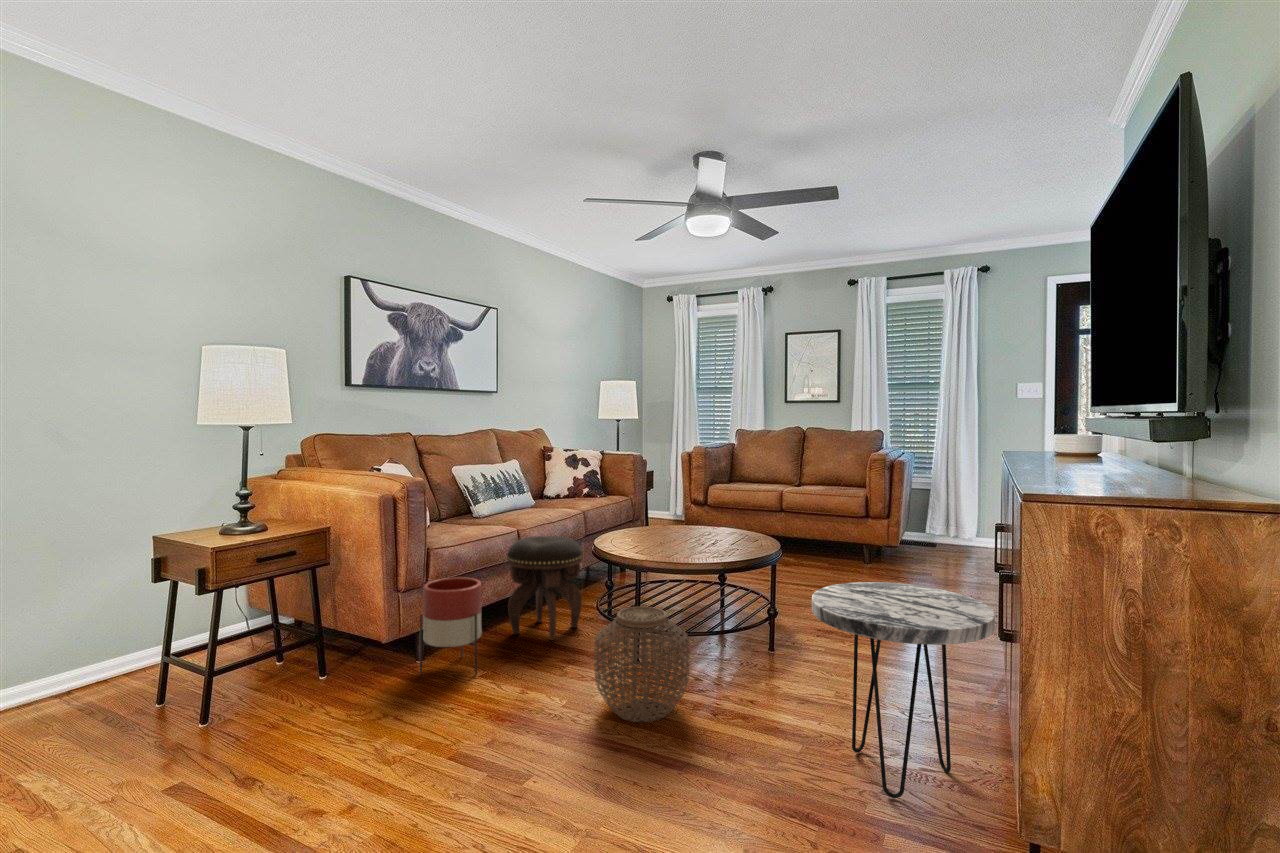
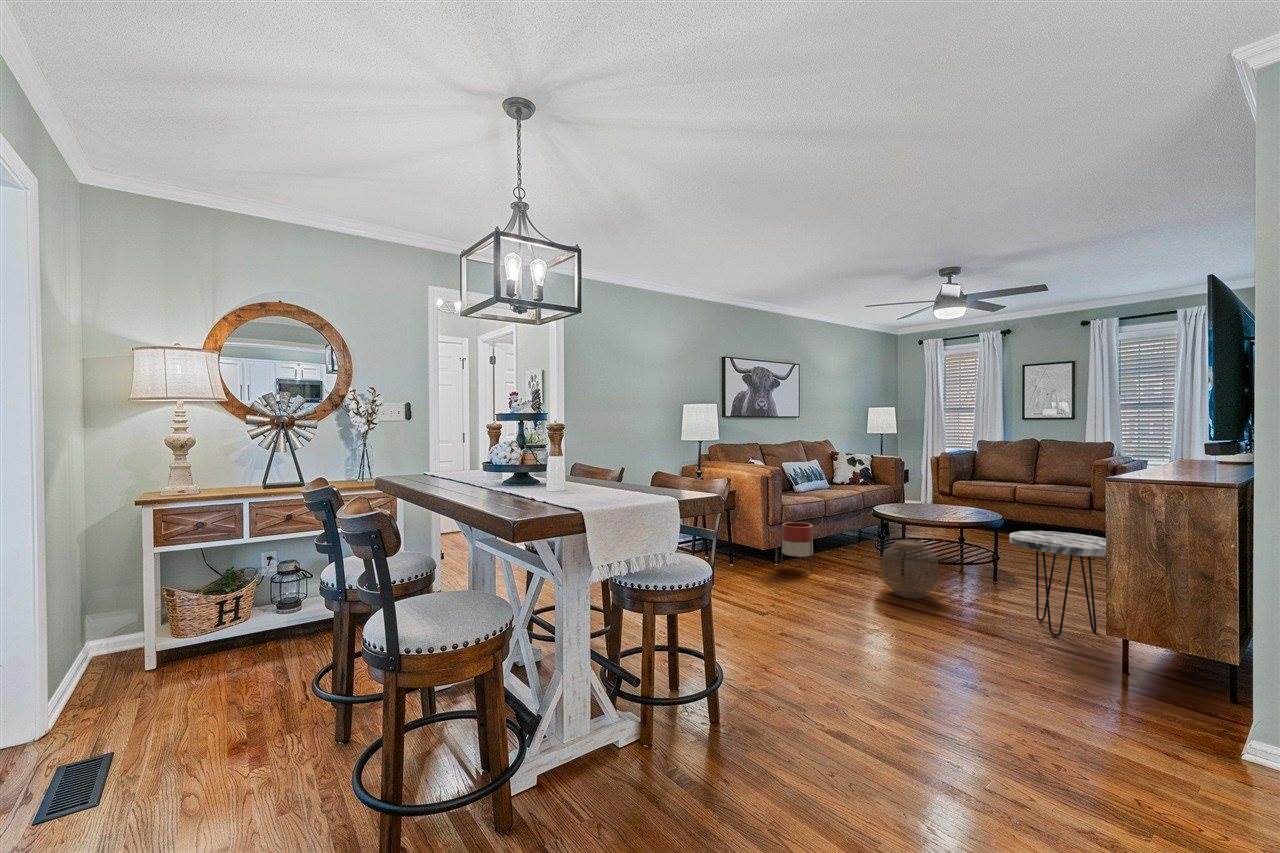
footstool: present [507,536,583,640] -> none [821,505,868,564]

